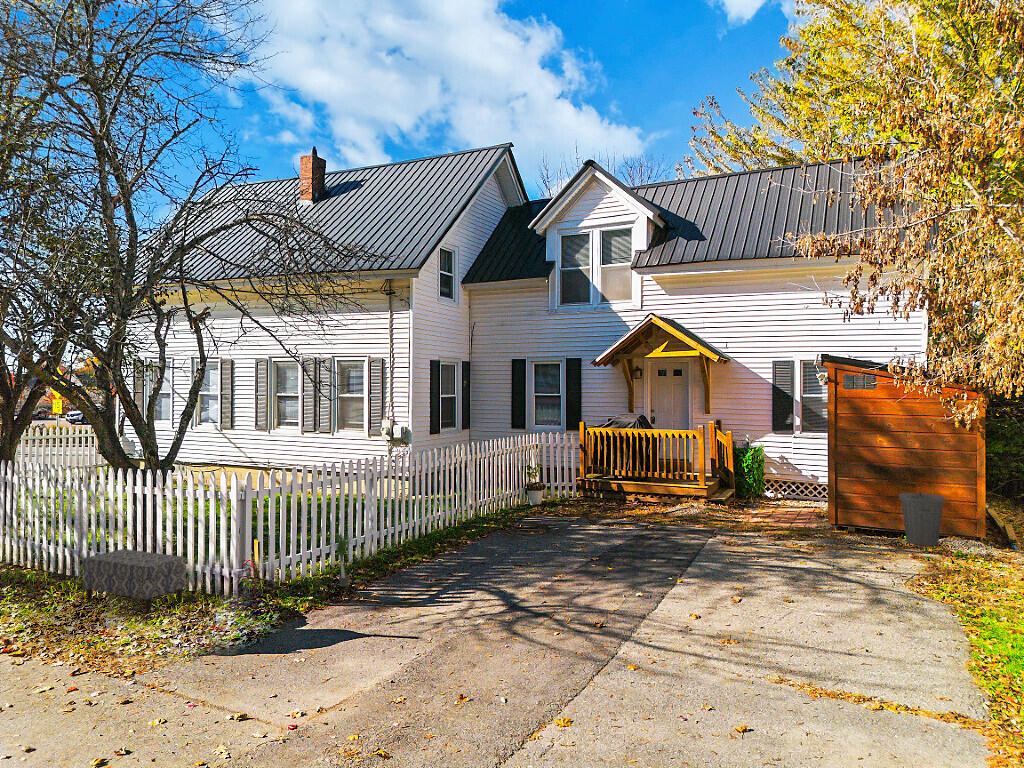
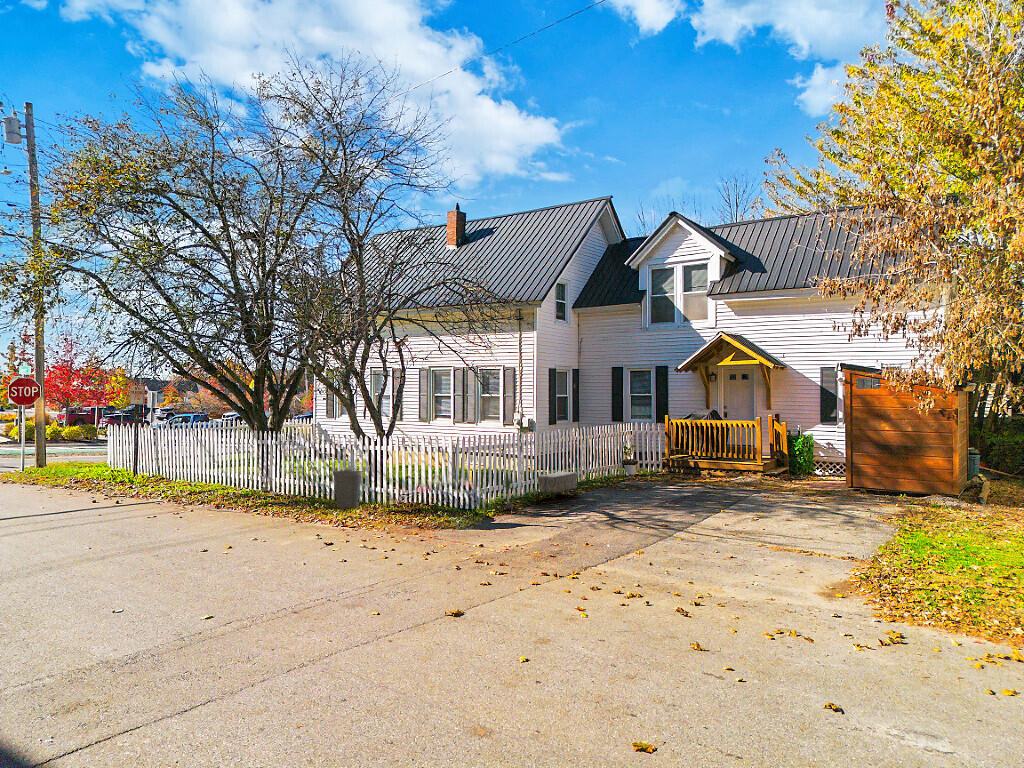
trash can: present [899,492,945,546] -> present [333,469,363,508]
bench: present [83,549,186,613] -> present [537,472,577,500]

